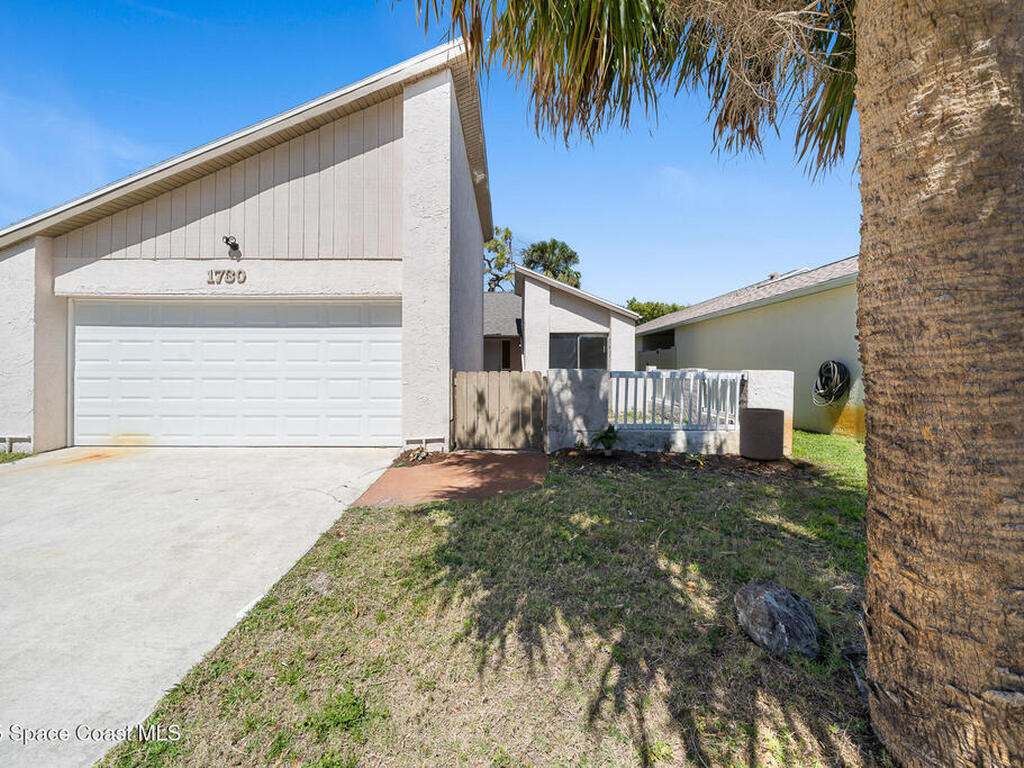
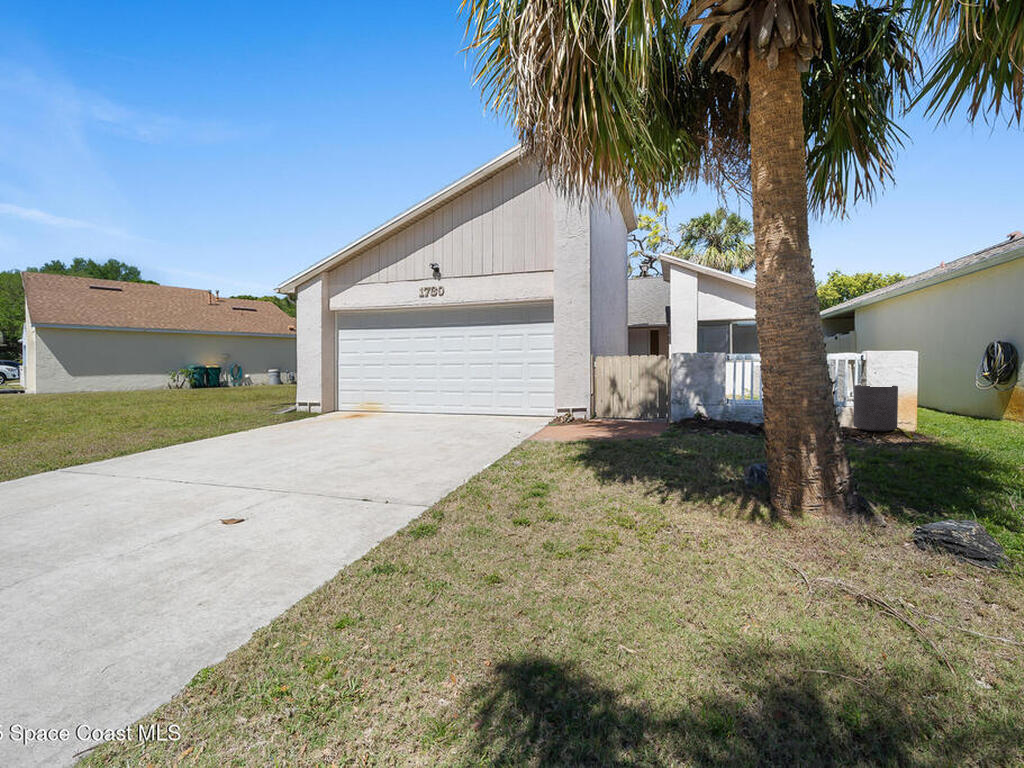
potted plant: present [590,423,626,456] -> none [706,397,742,424]

